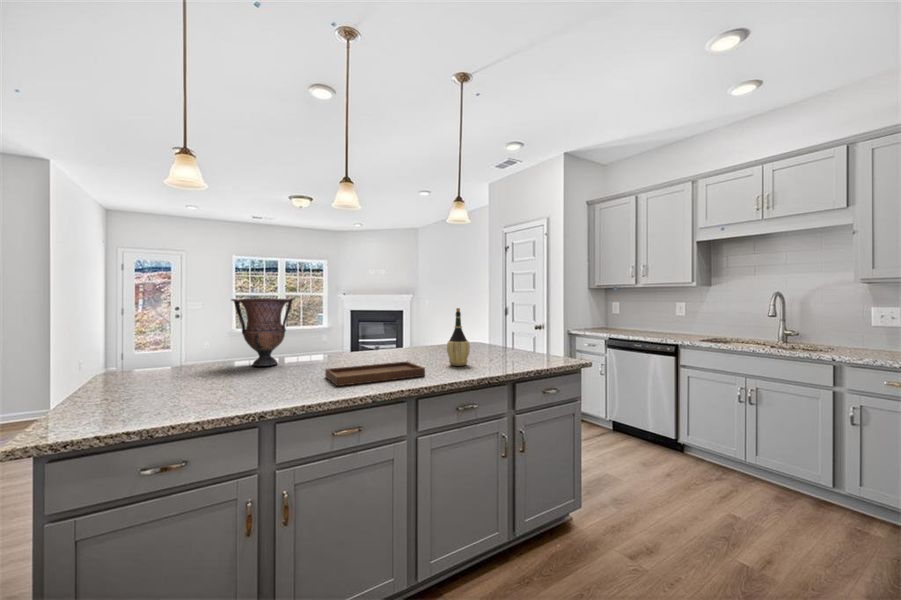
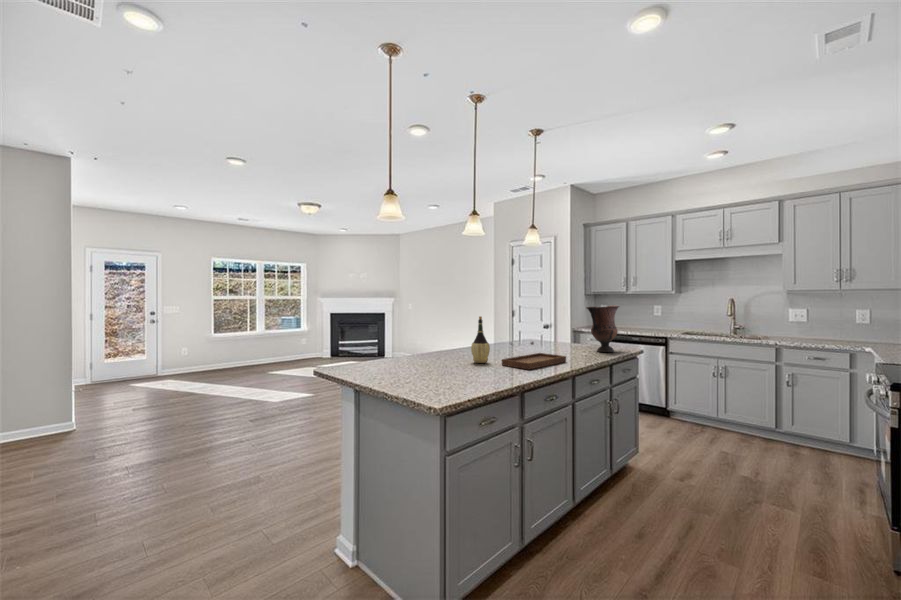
vase: present [232,298,294,366] -> present [586,305,619,352]
wine bottle: present [447,308,470,366] -> present [471,316,490,363]

